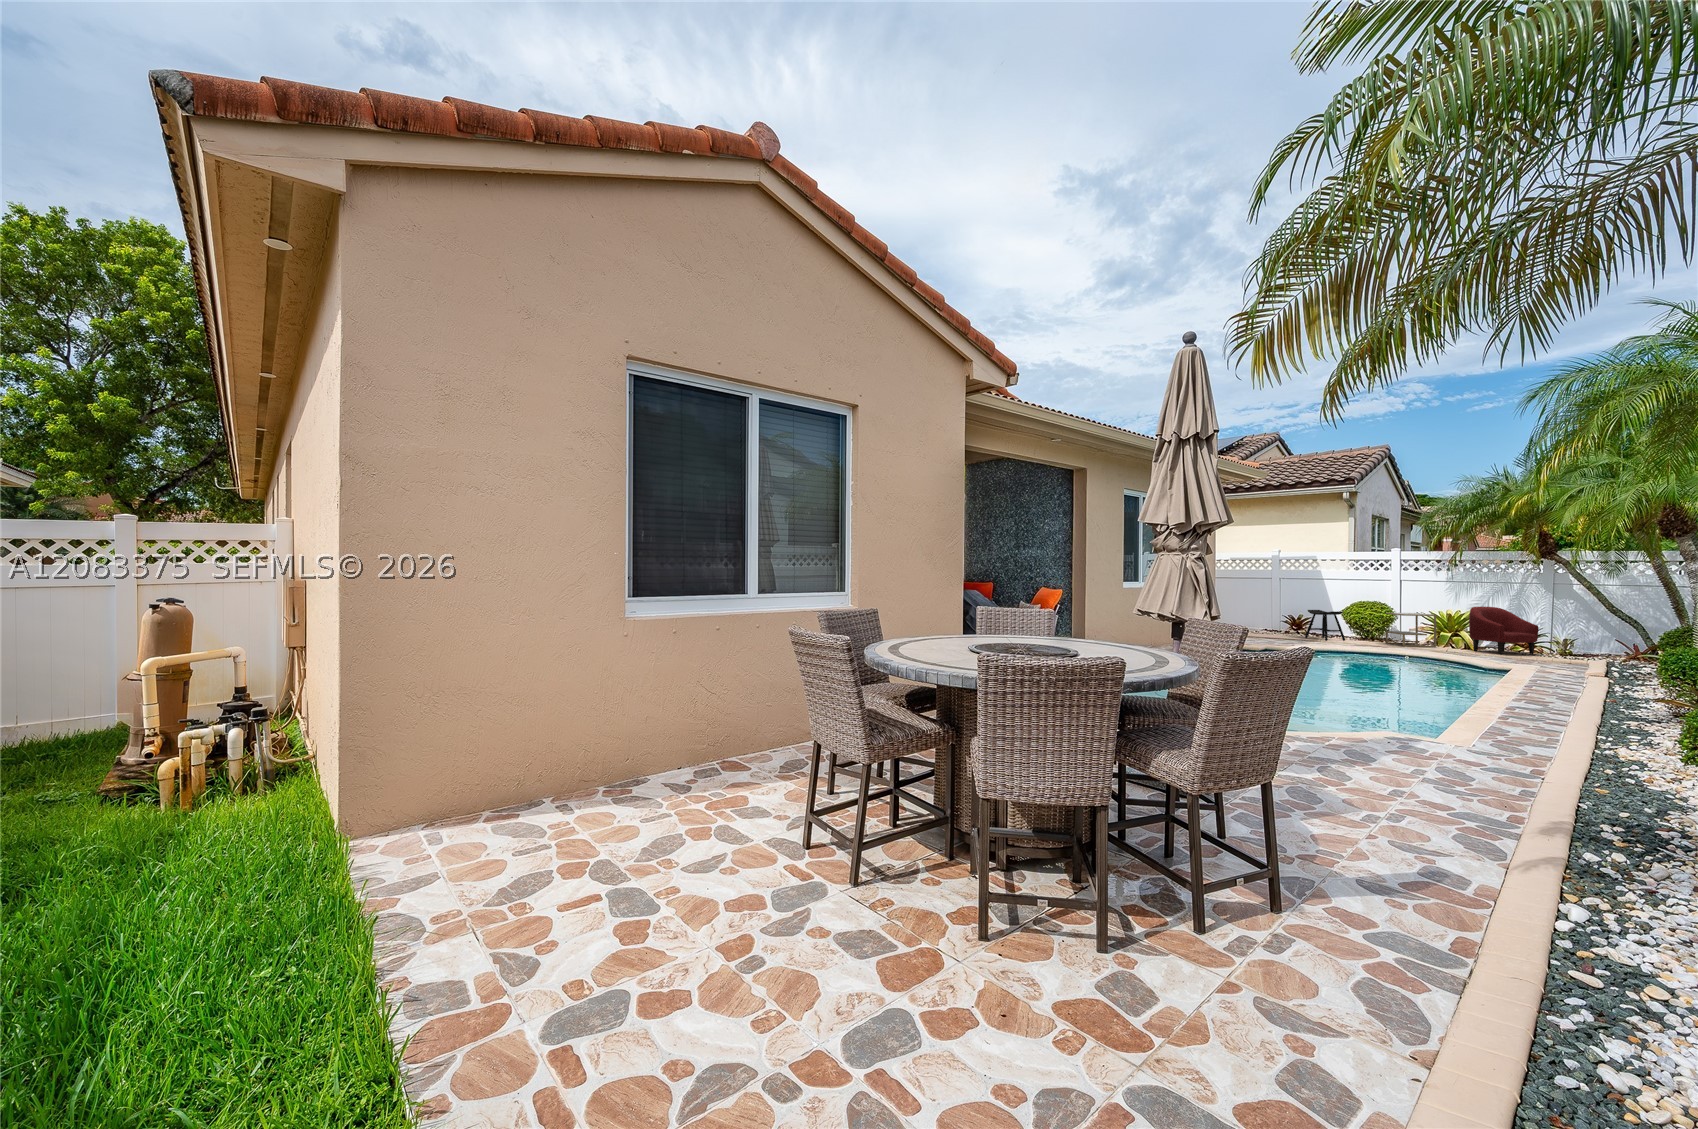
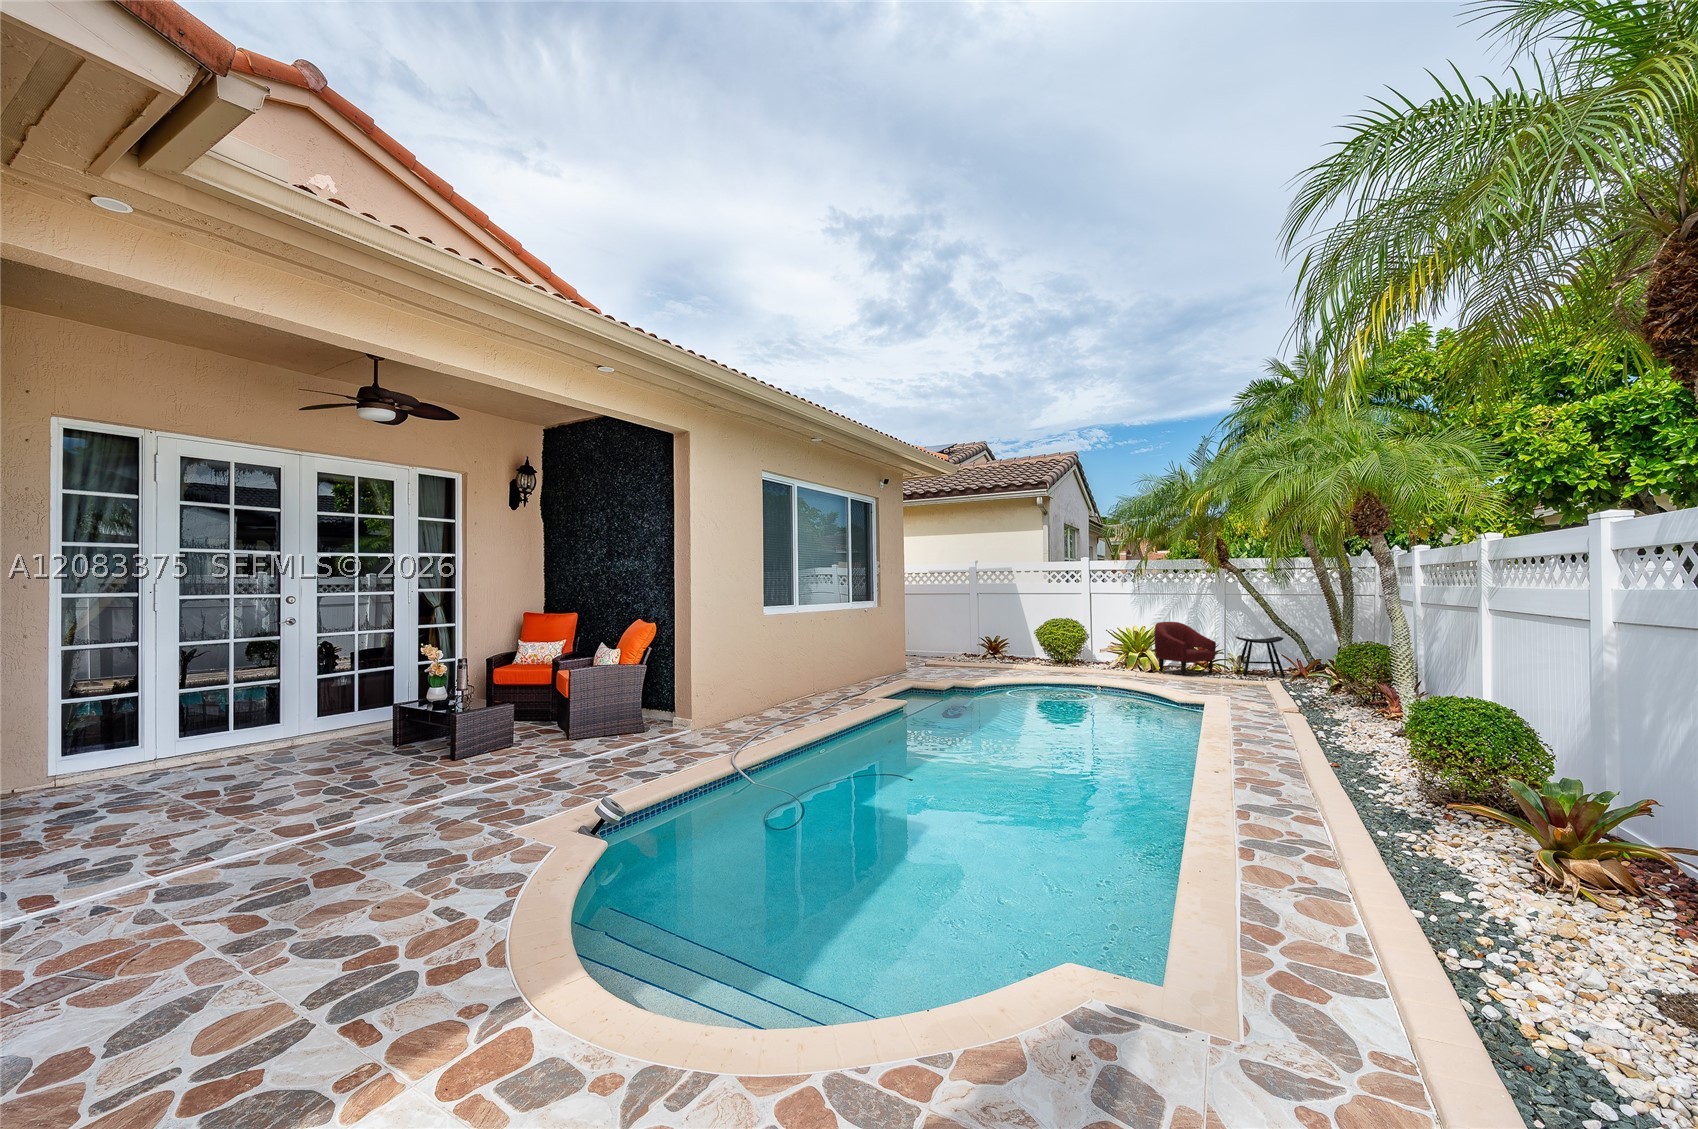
stool: present [1305,610,1345,641] -> present [1236,637,1285,677]
side table: present [1386,613,1436,647] -> none [1078,630,1125,670]

